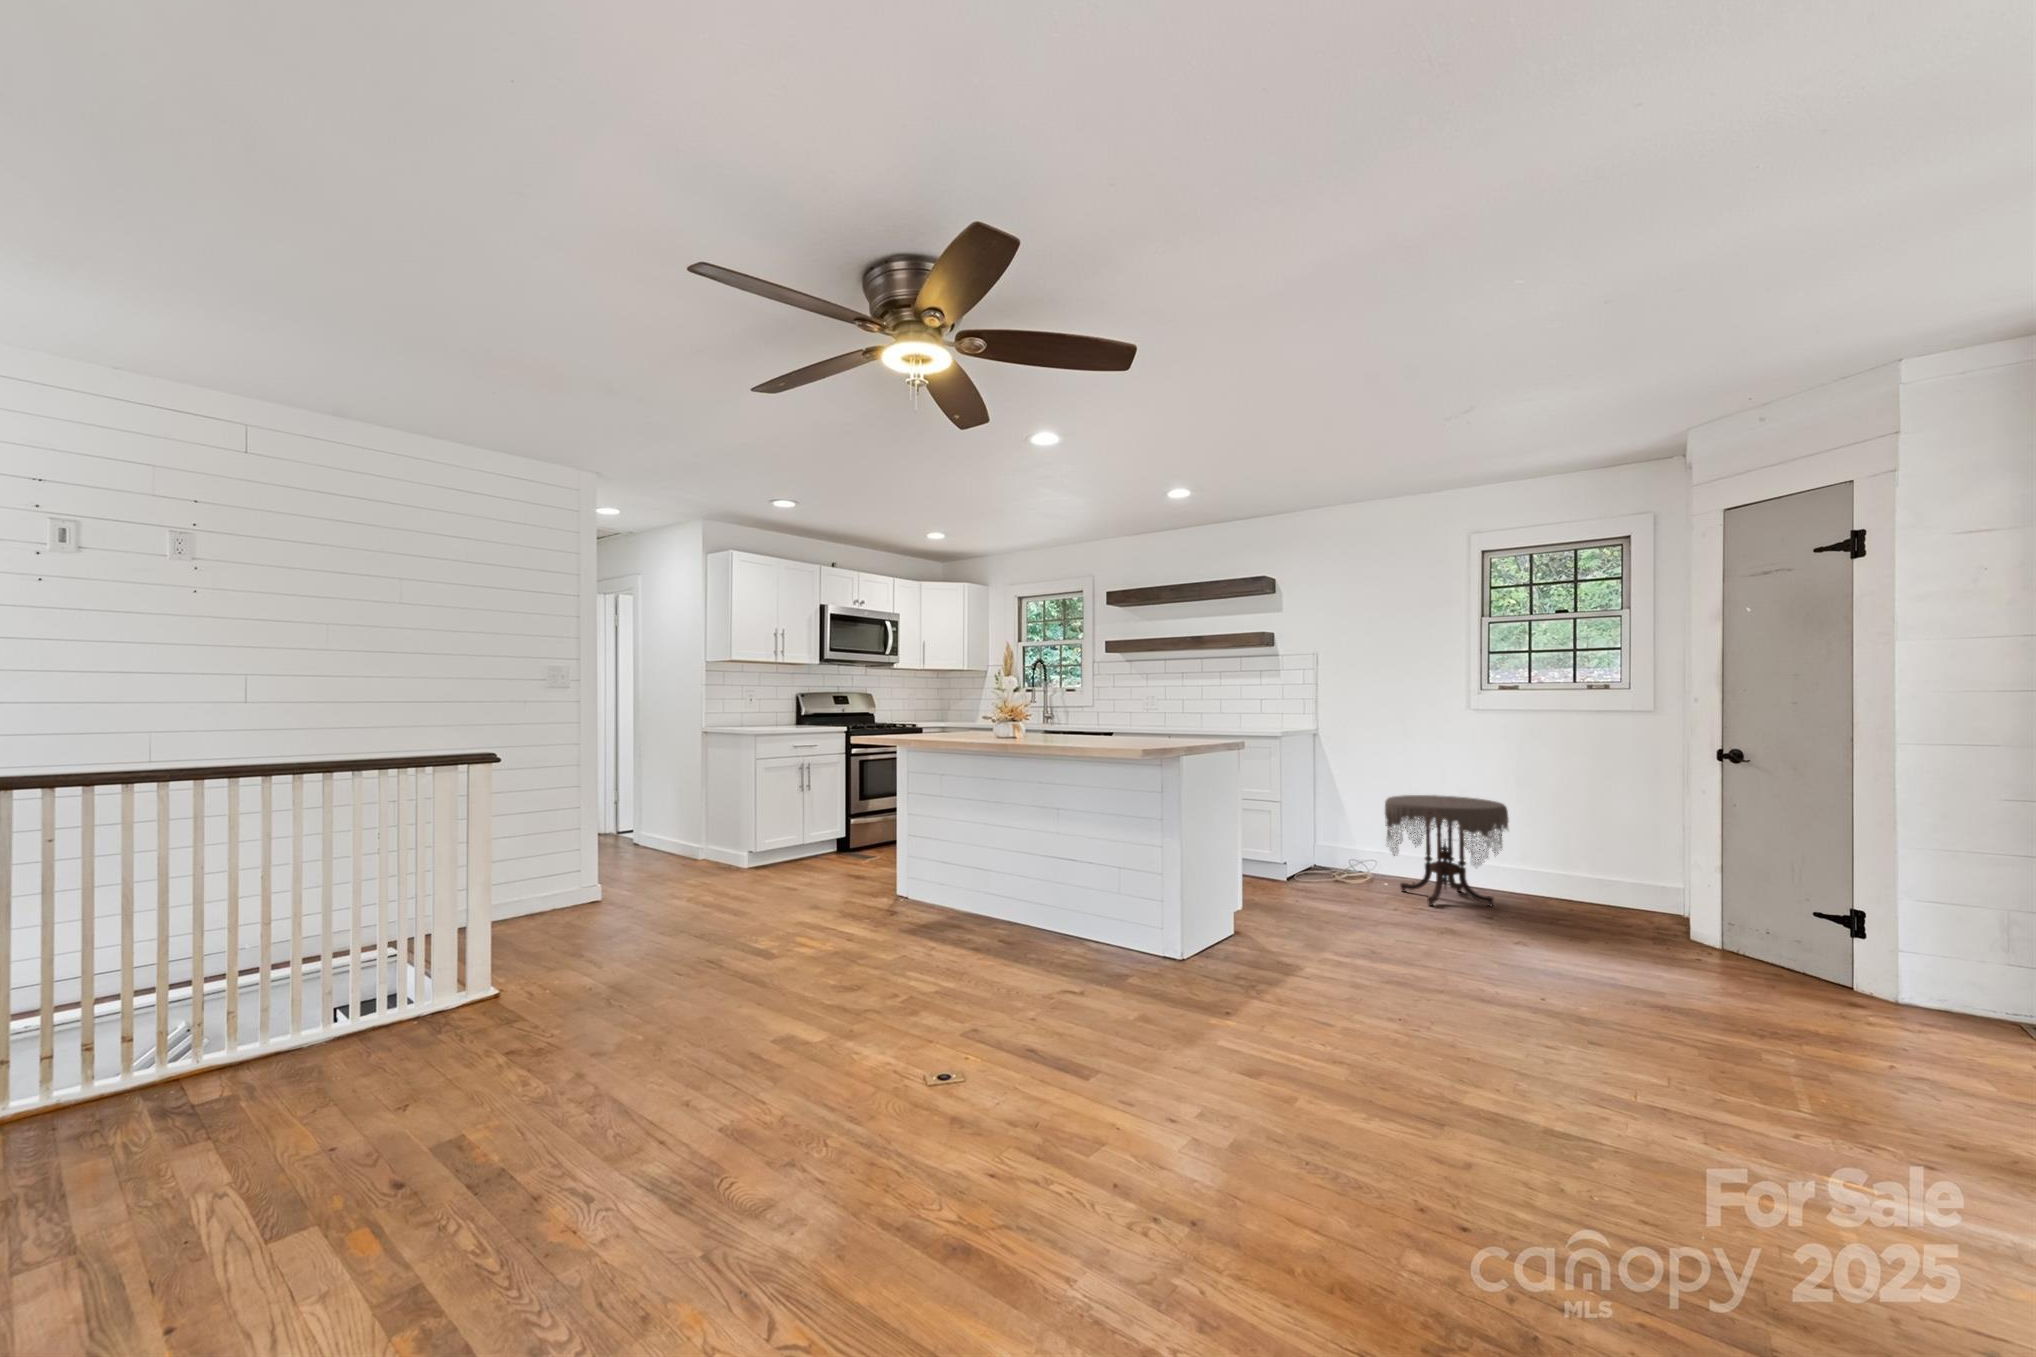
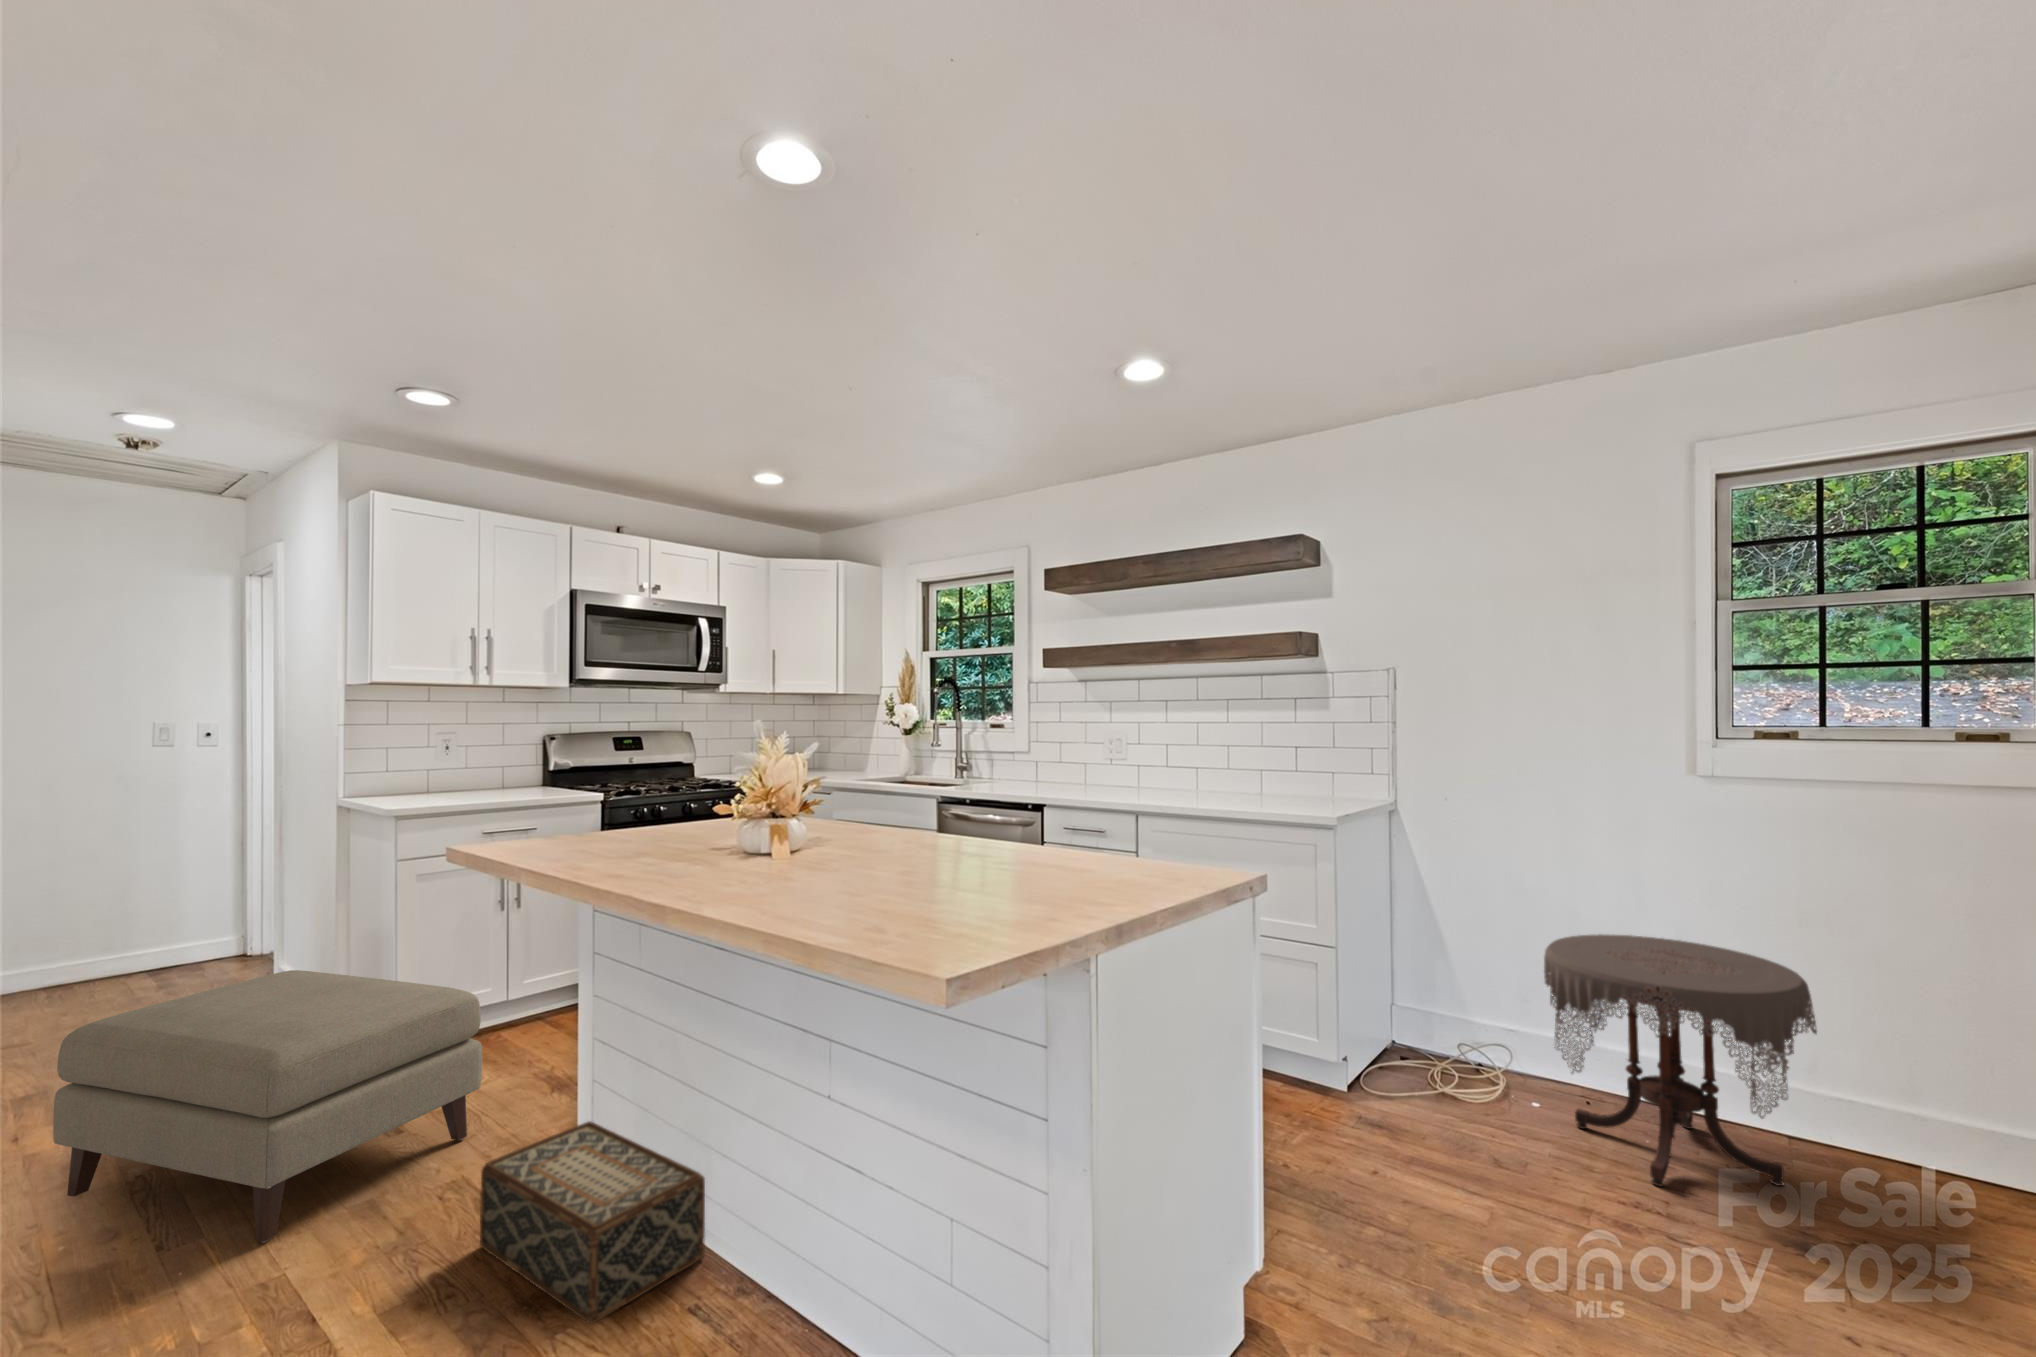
ottoman: none [656,810,837,914] -> present [53,970,482,1243]
woven basket: none [876,869,981,931] -> present [480,1121,705,1324]

